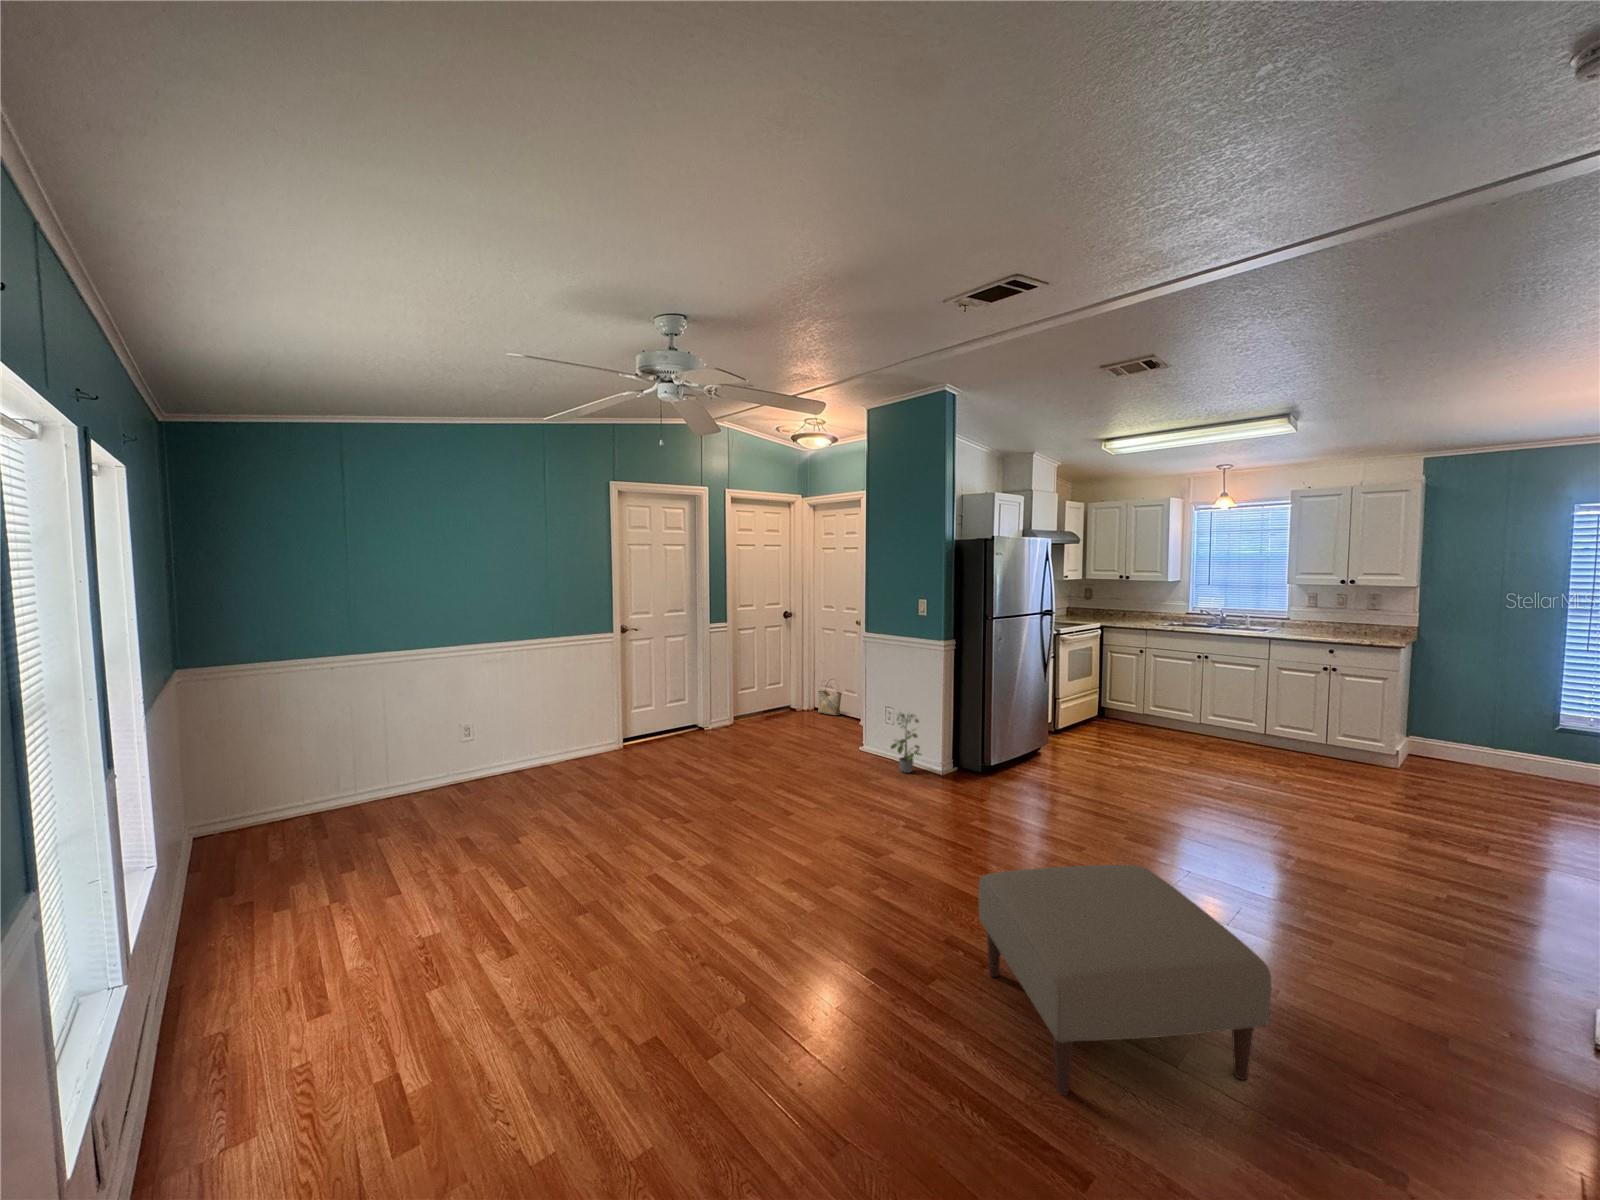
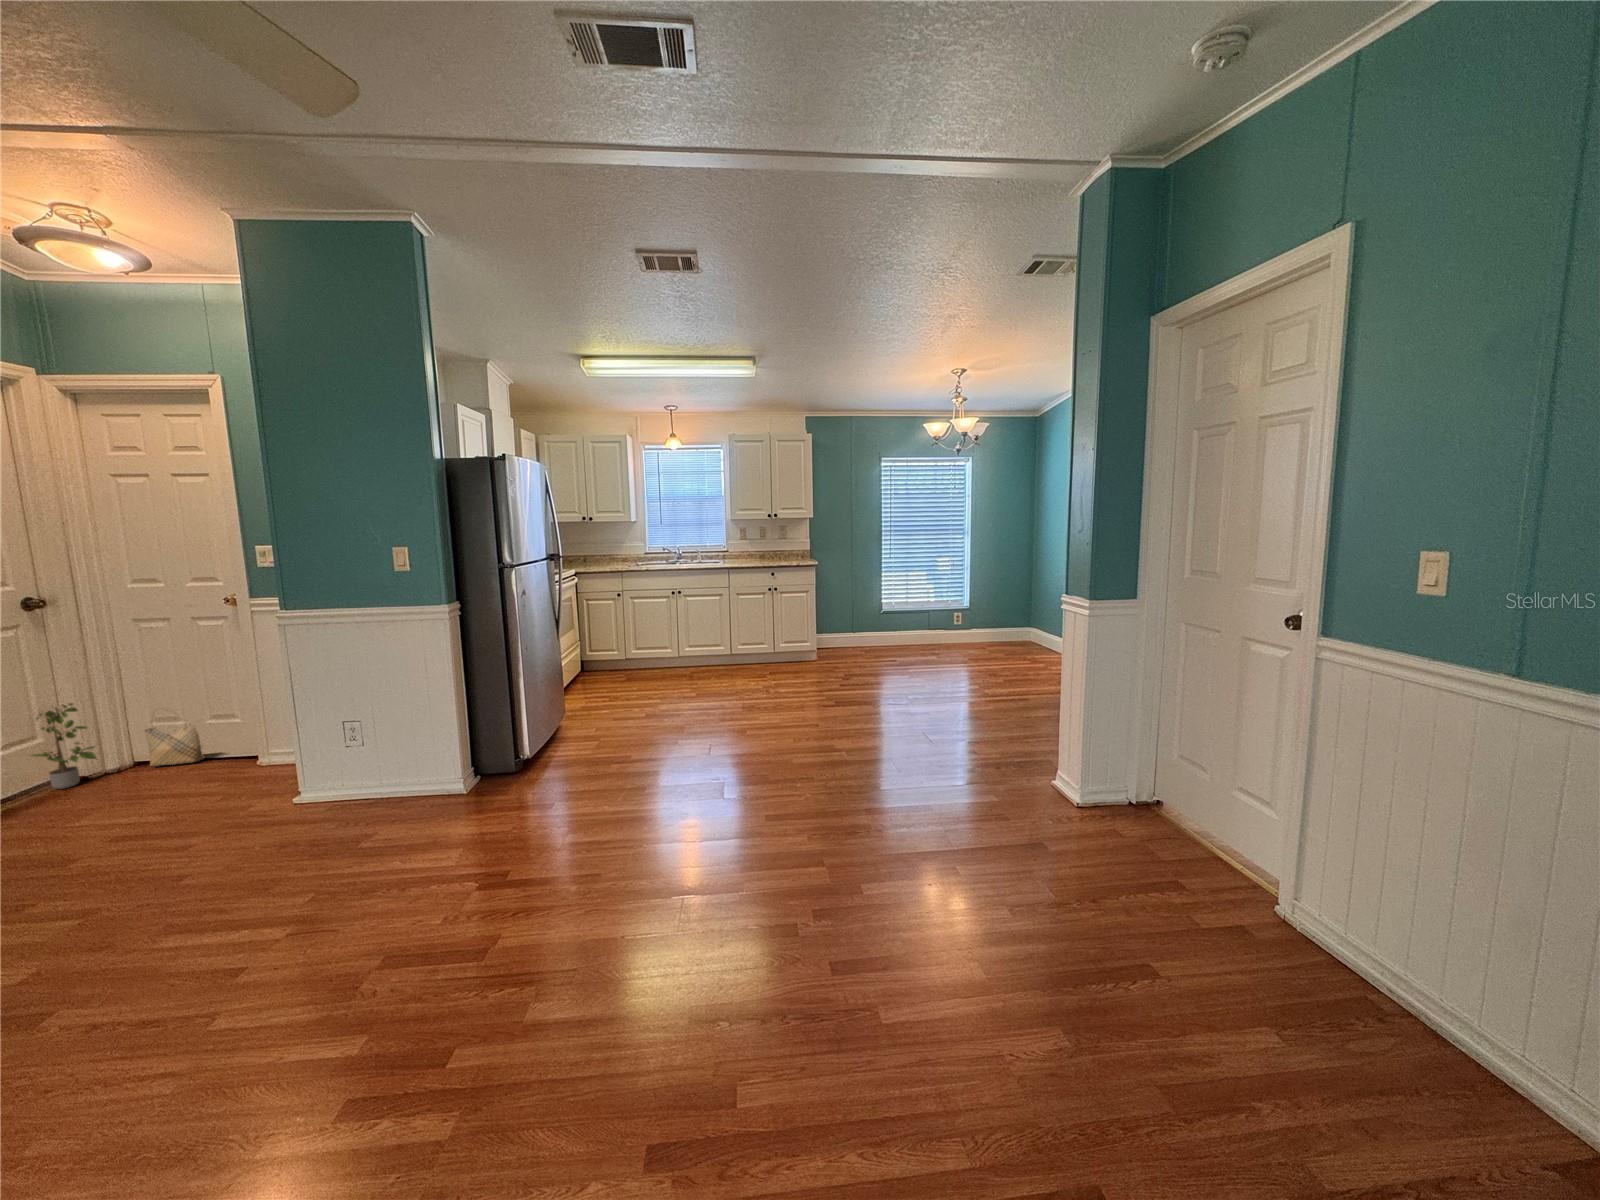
potted plant: present [891,714,921,773] -> present [32,703,97,789]
ottoman: present [979,865,1271,1095] -> none [727,805,1018,1111]

